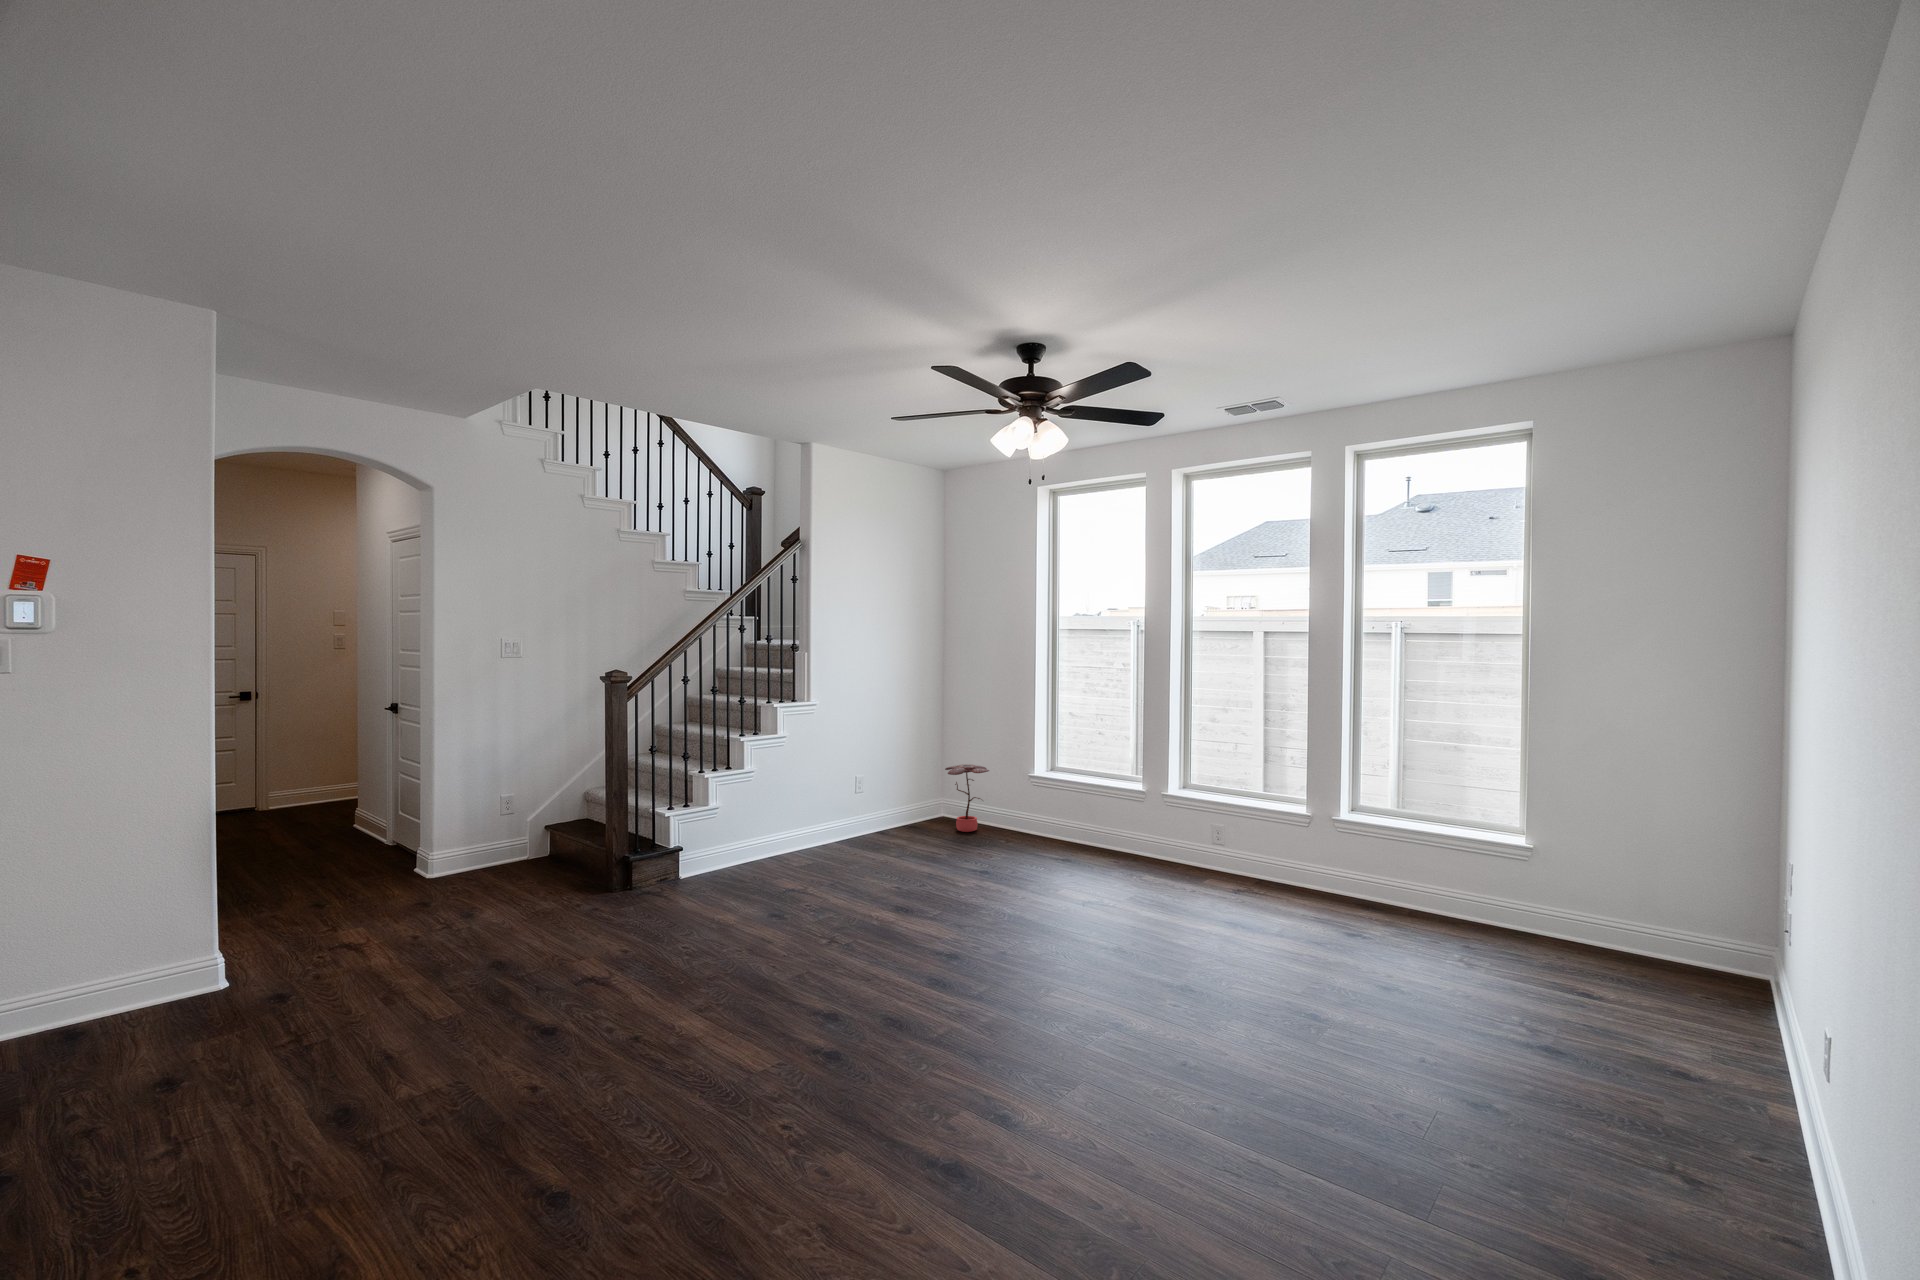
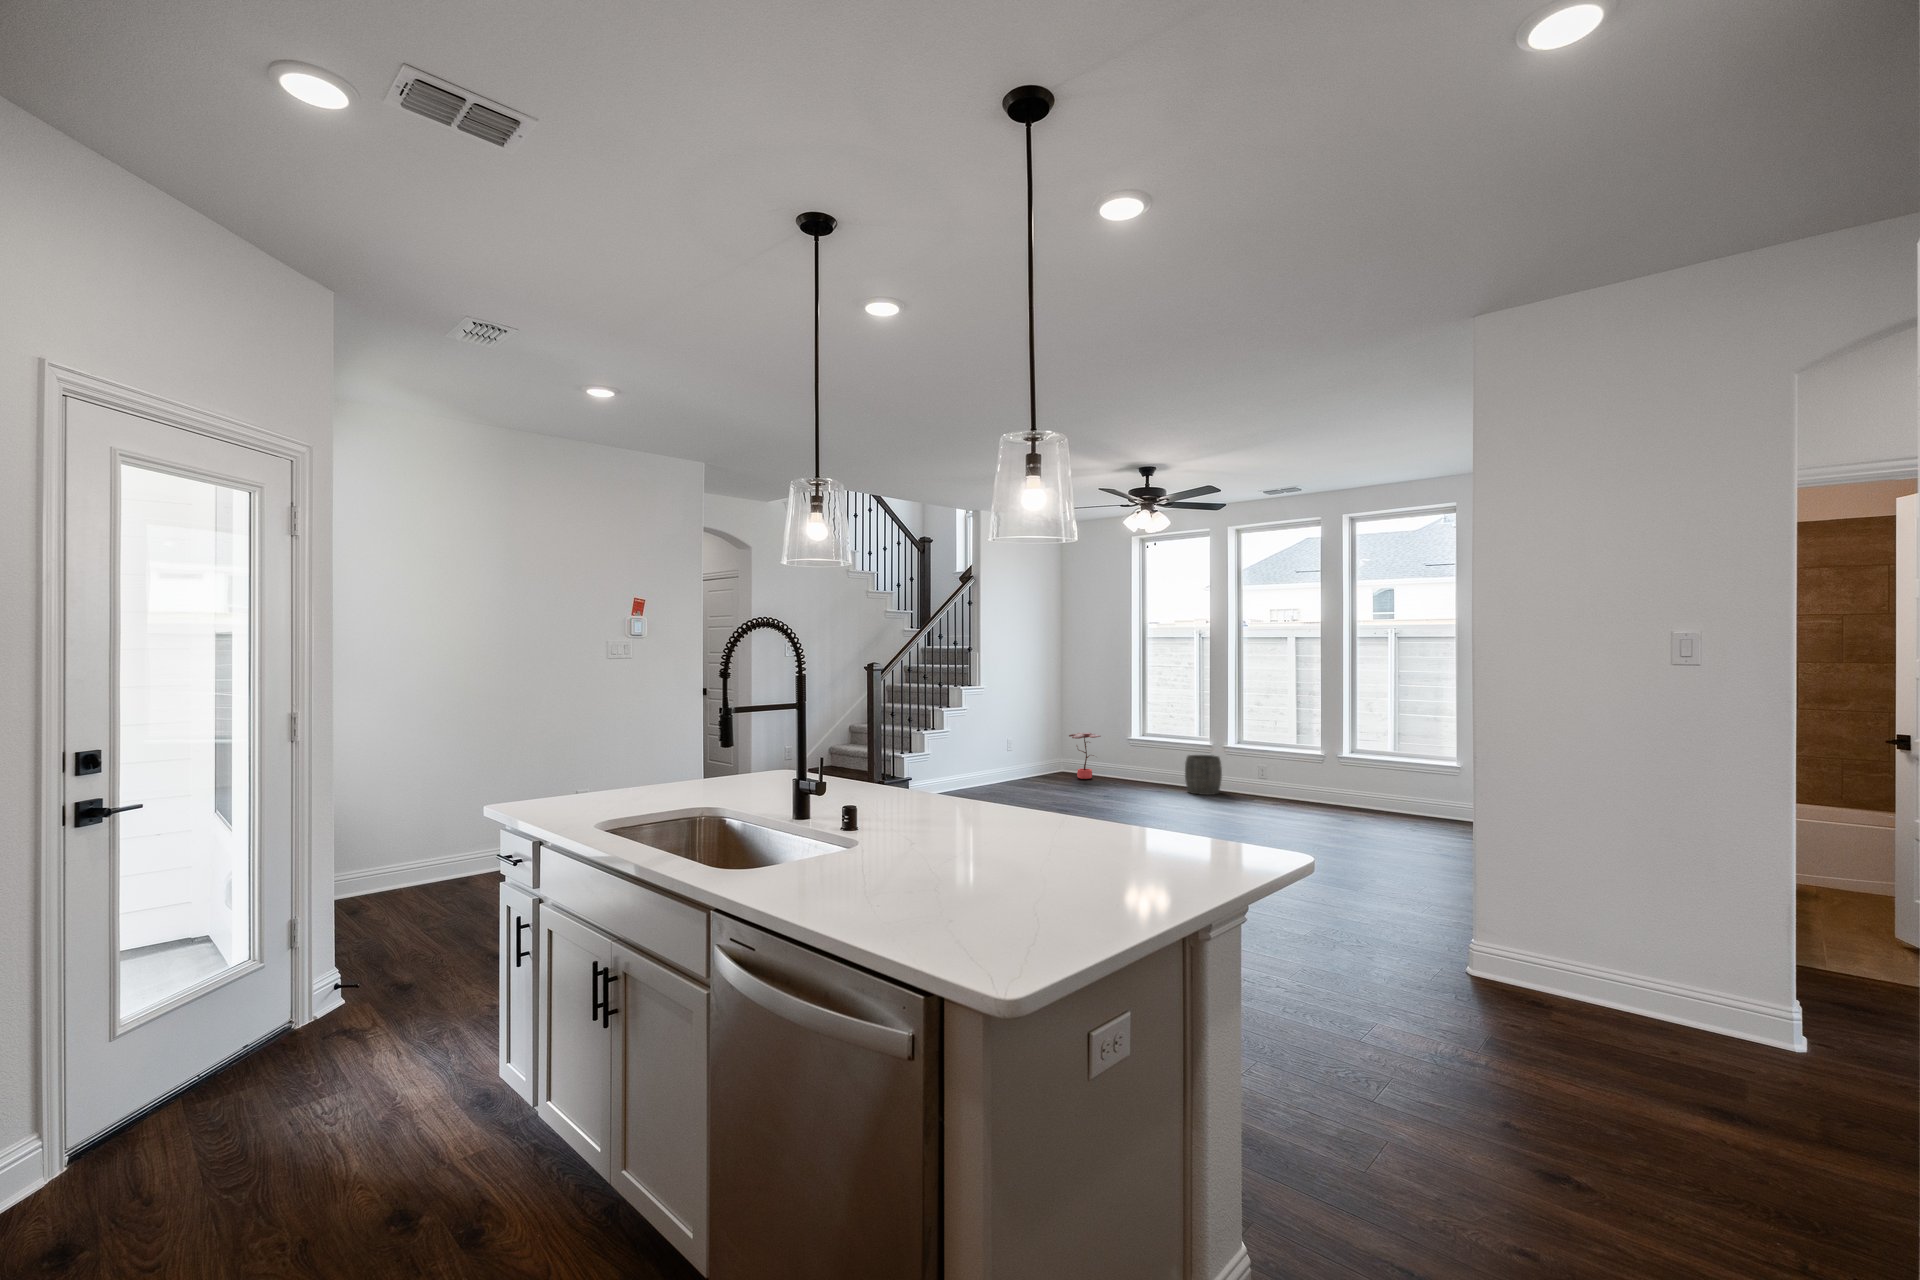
woven basket: none [1105,803,1158,866] -> present [1185,755,1222,795]

